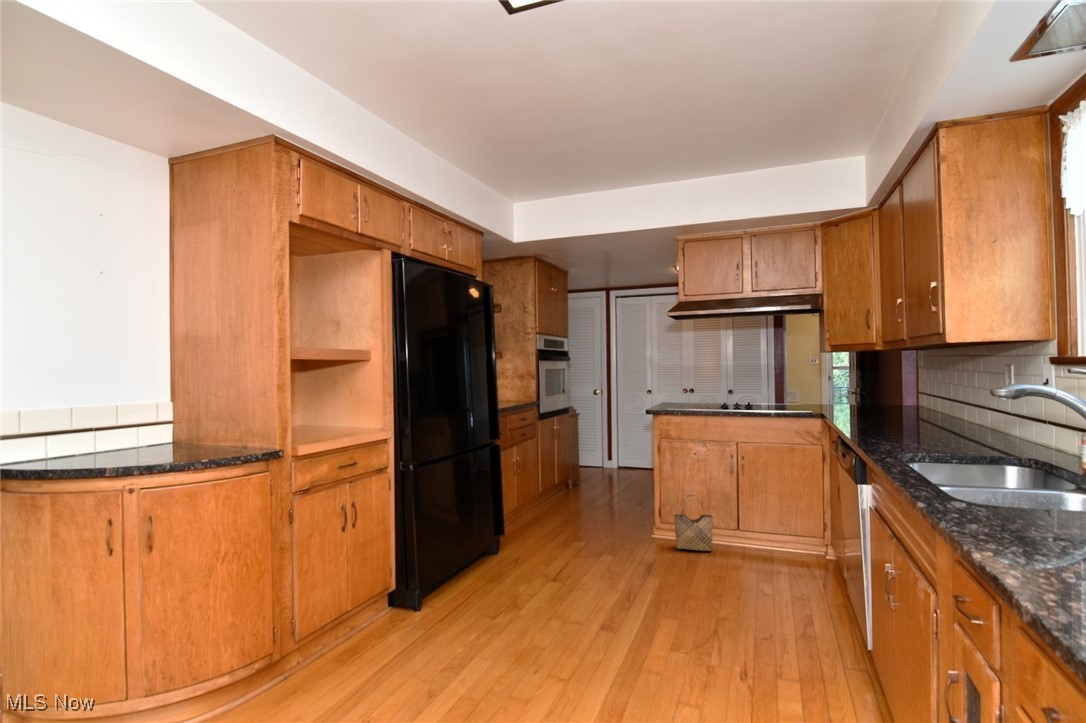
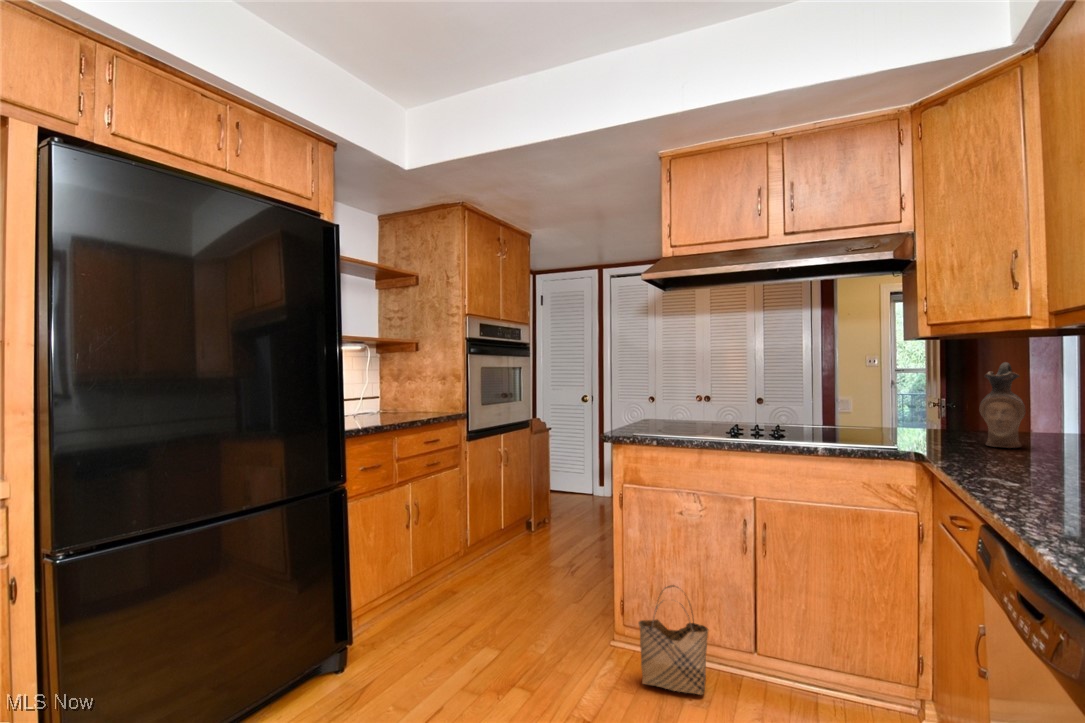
ceramic pitcher: none [856,366,877,411] -> present [979,362,1026,448]

